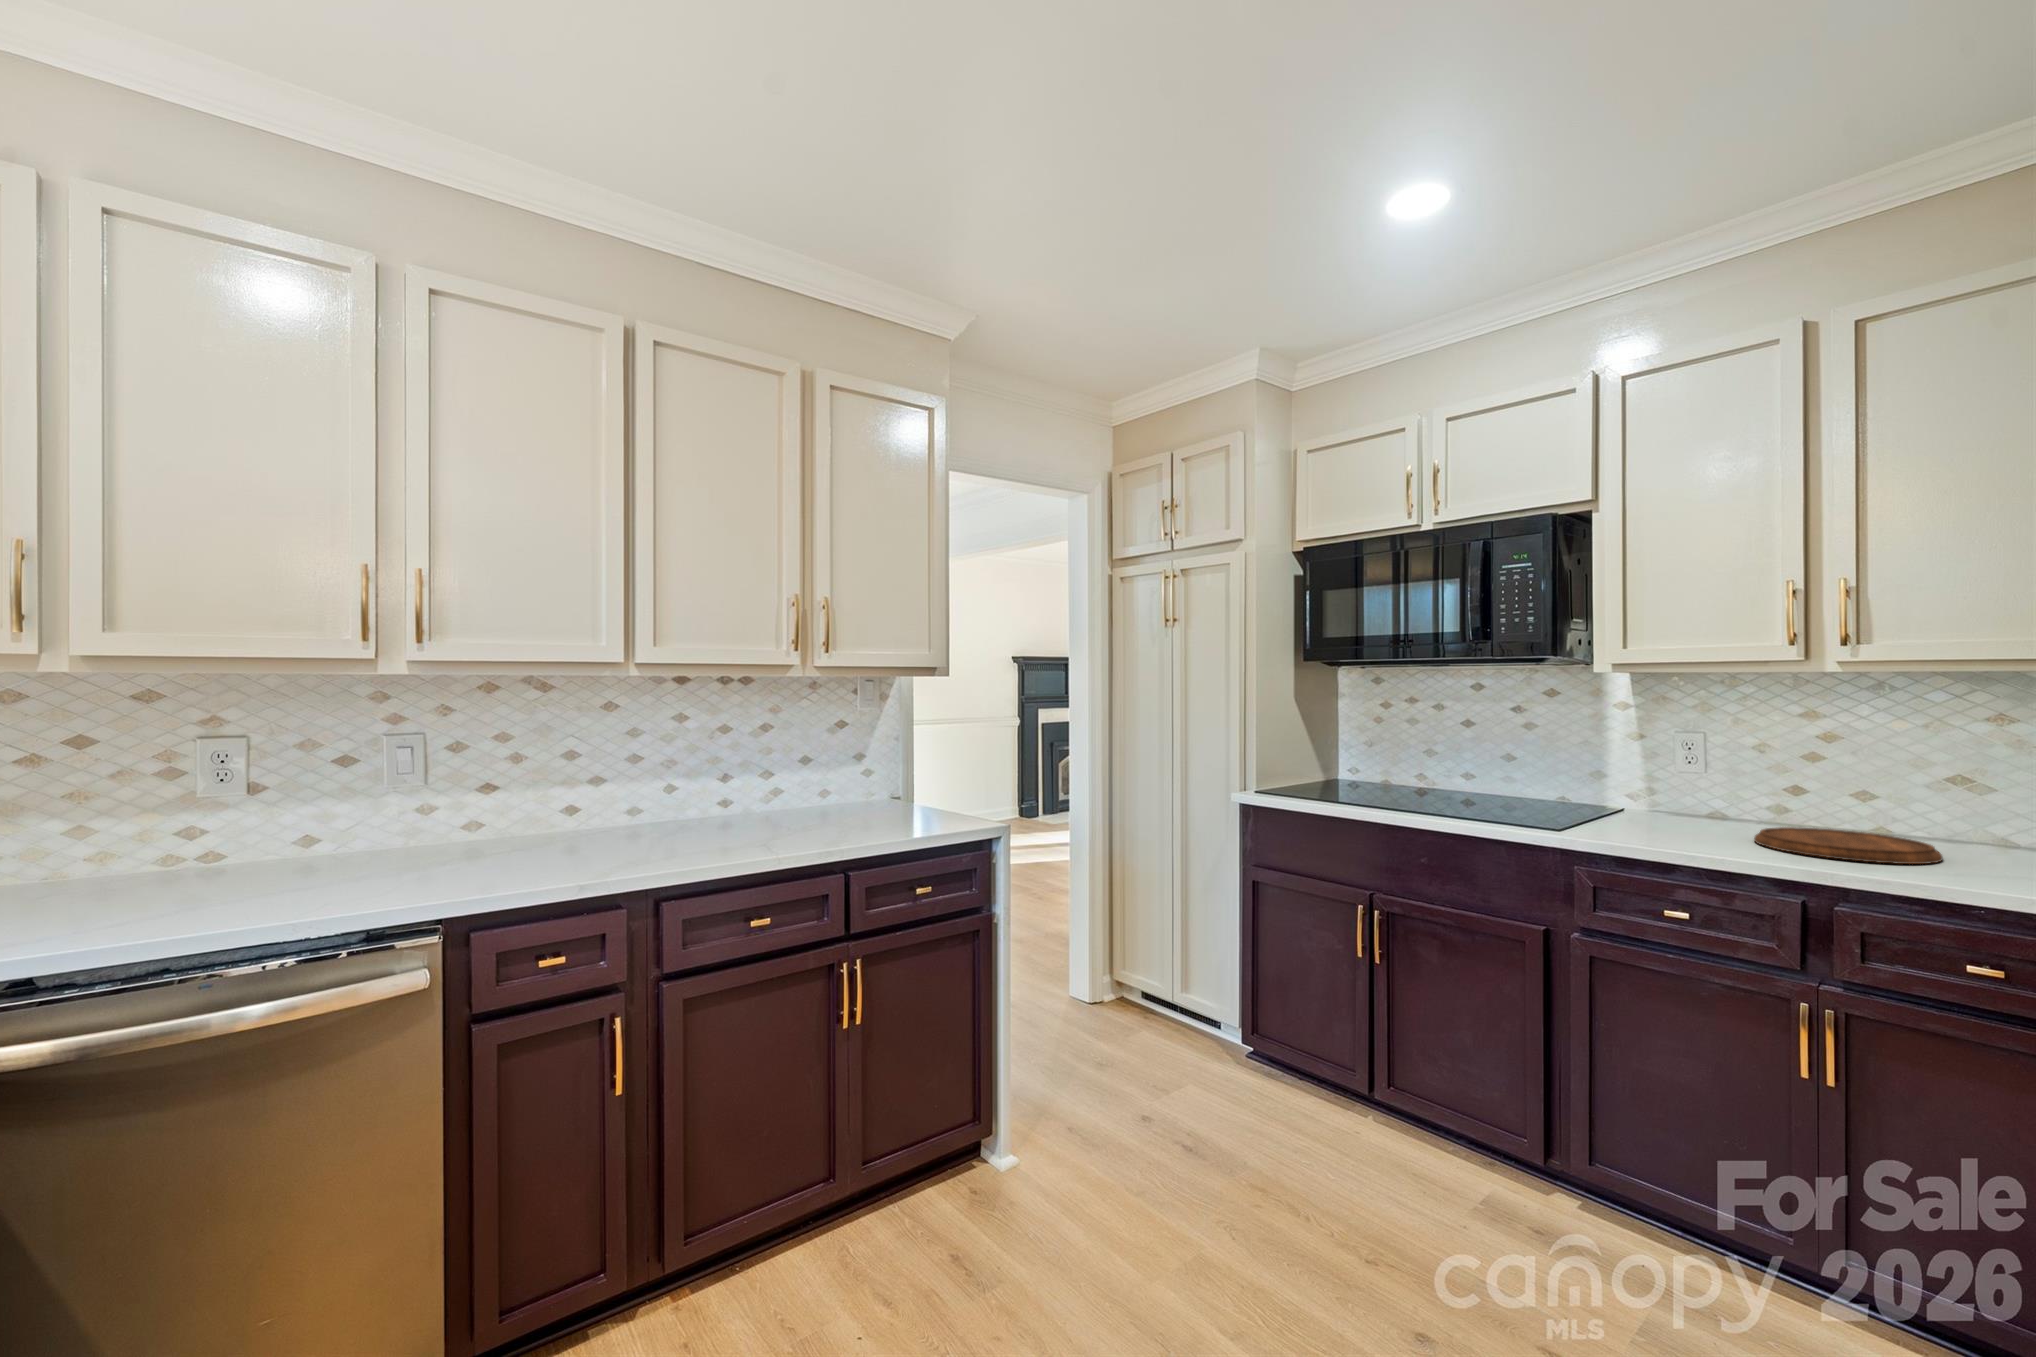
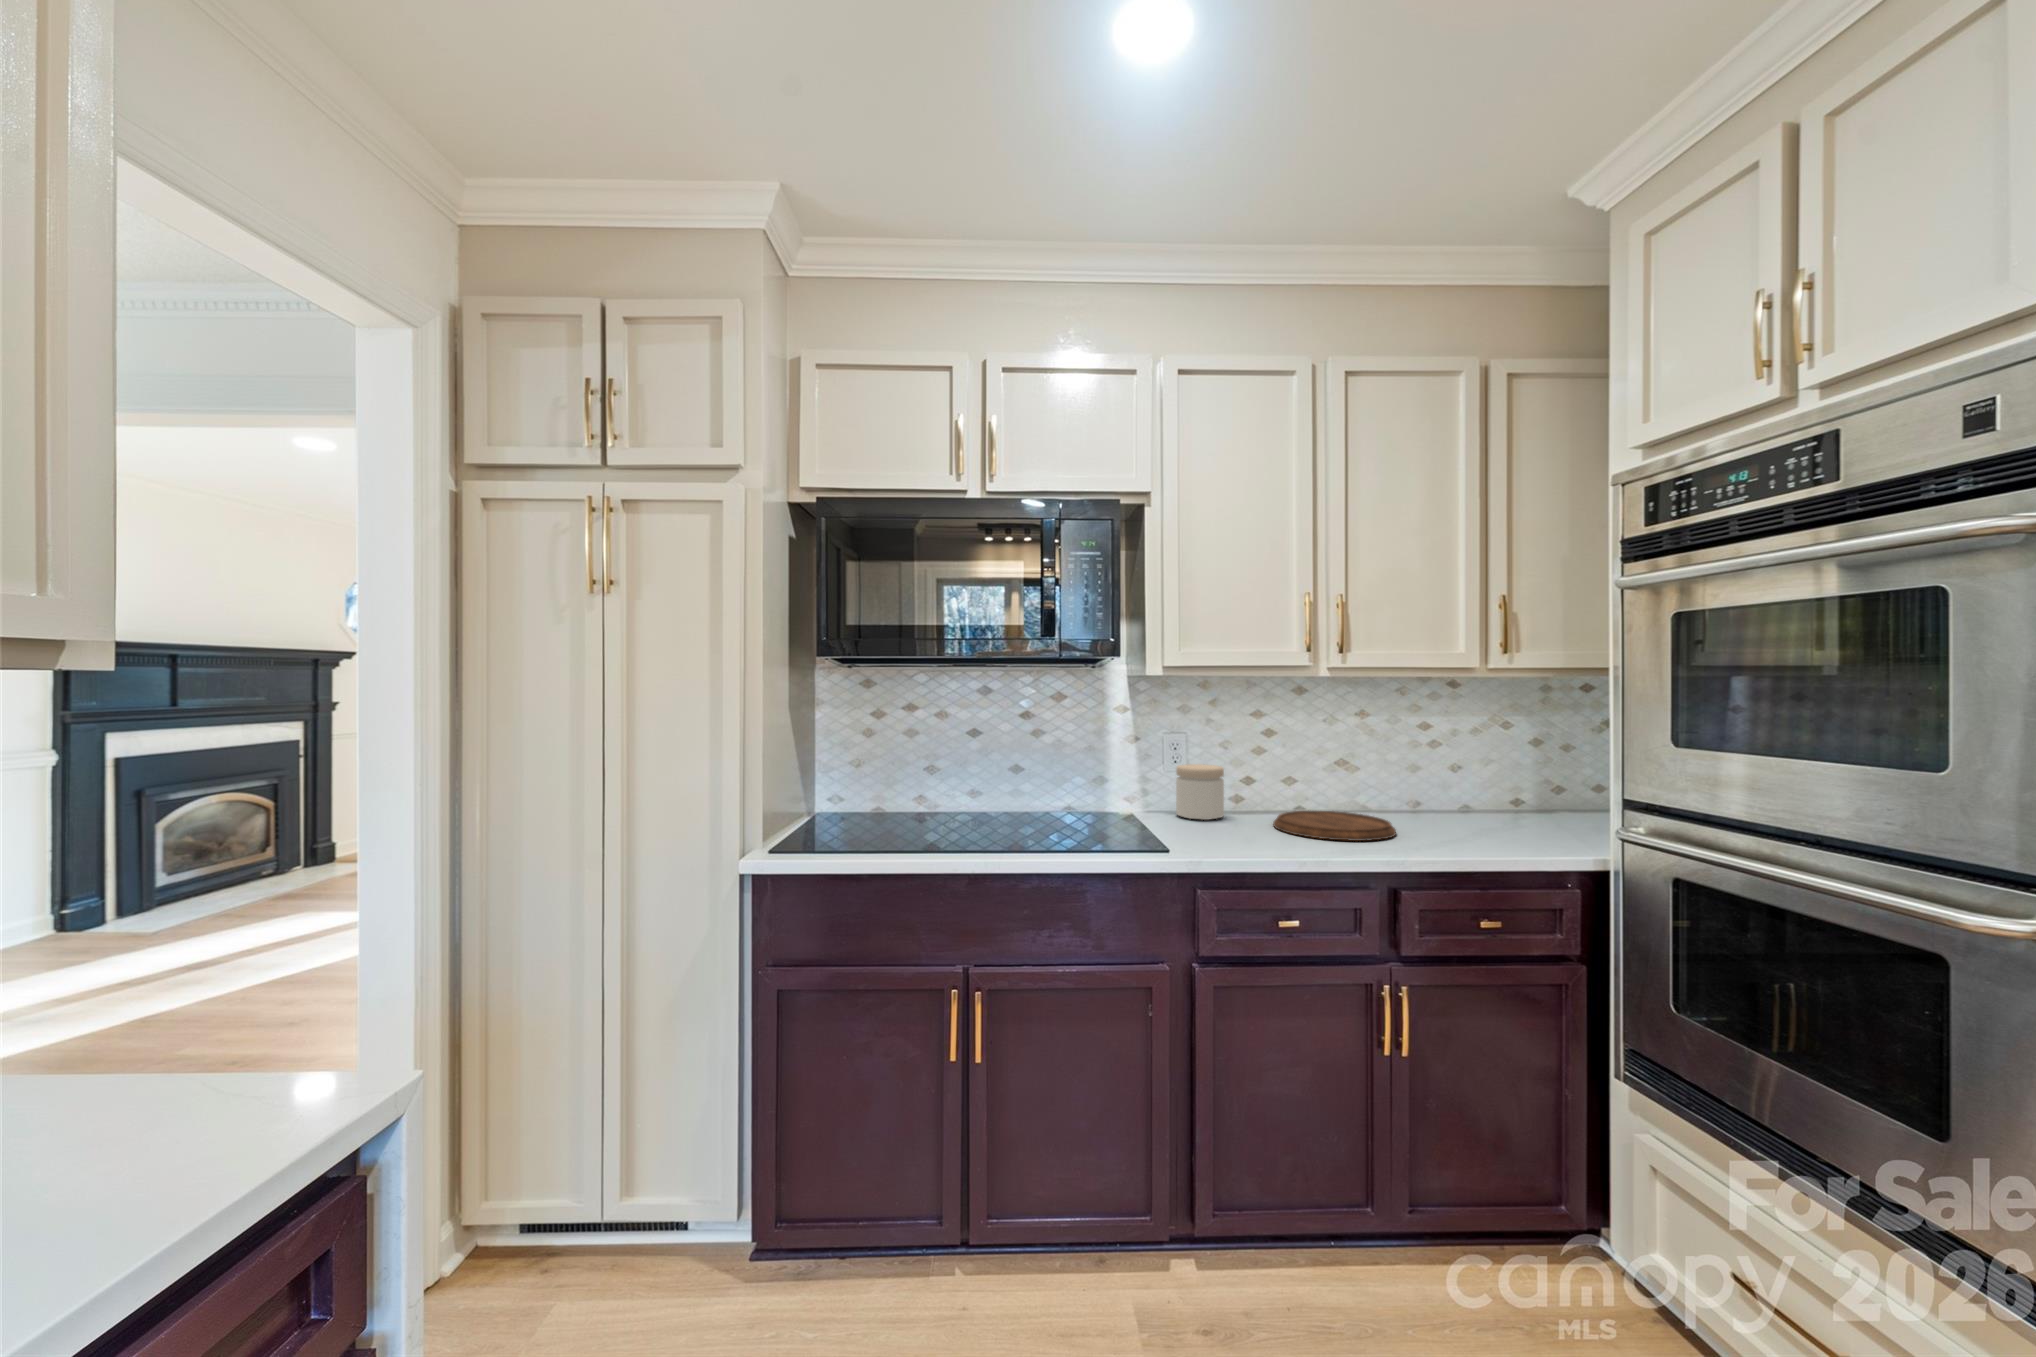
jar: none [1663,766,1728,825] -> present [1176,764,1224,820]

